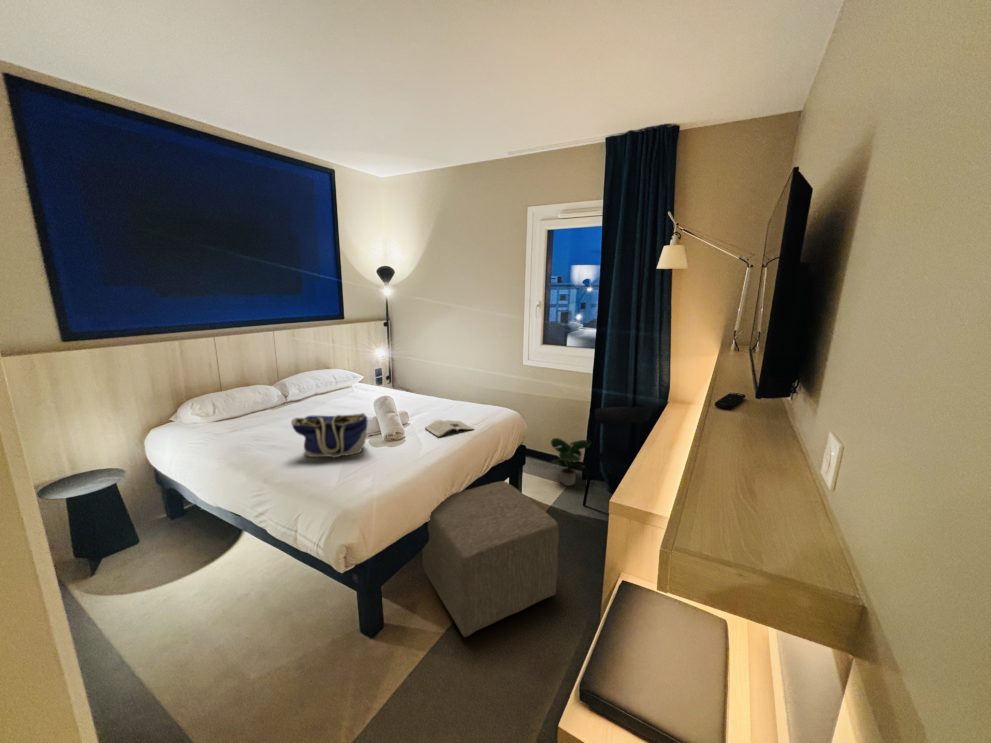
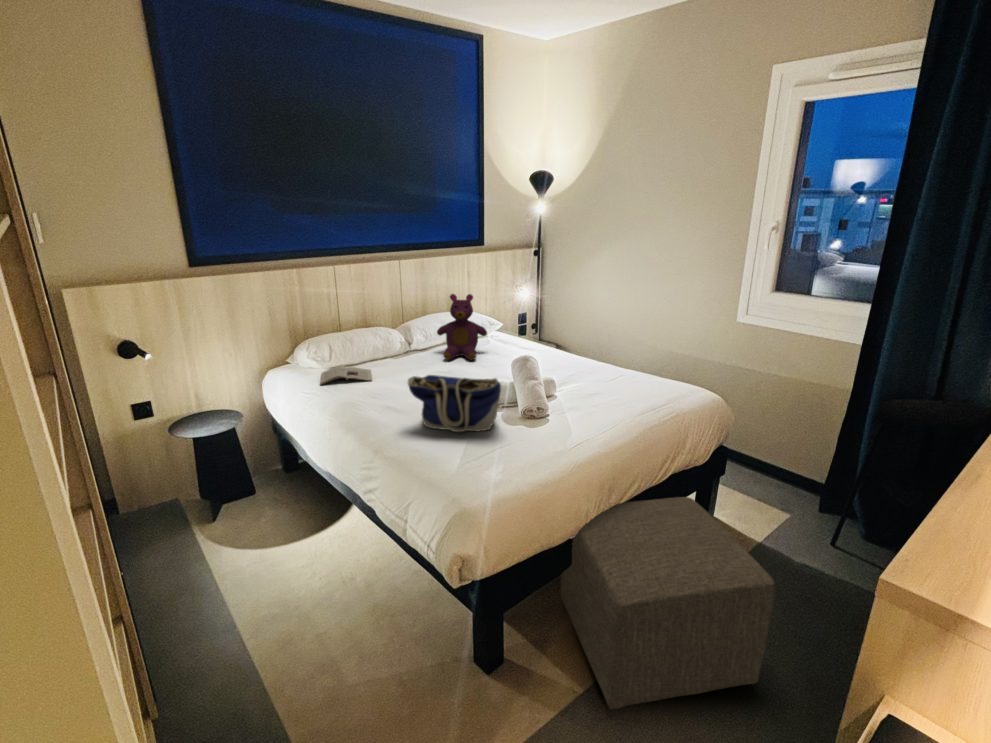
teddy bear: none [310,355,352,406] -> present [437,294,487,360]
magazine: present [425,420,474,437] -> present [320,366,372,385]
potted plant: present [551,438,590,486] -> none [767,439,842,515]

